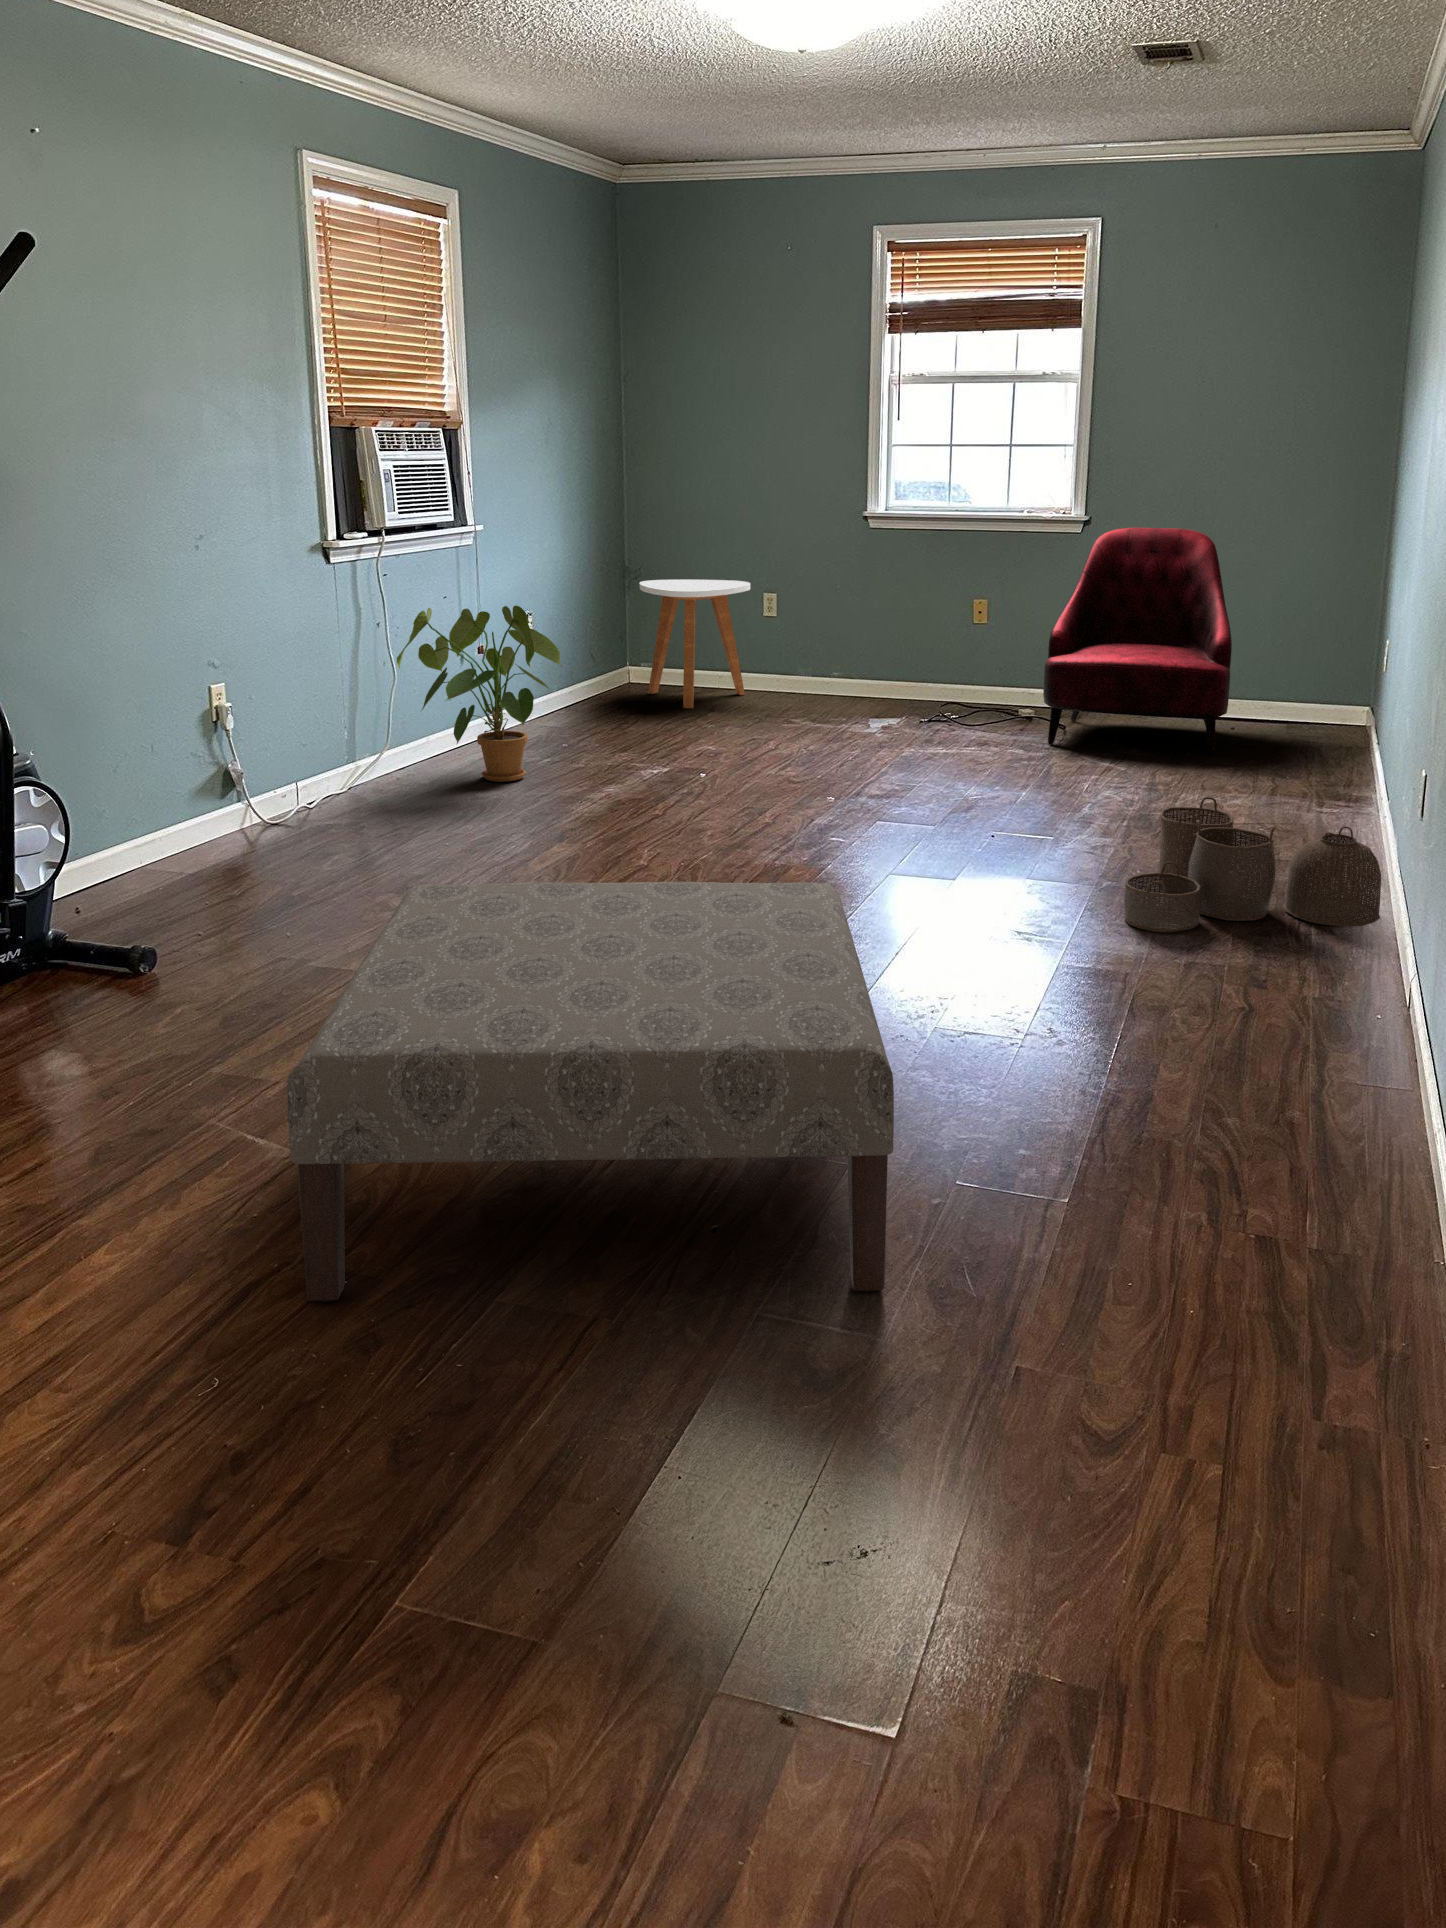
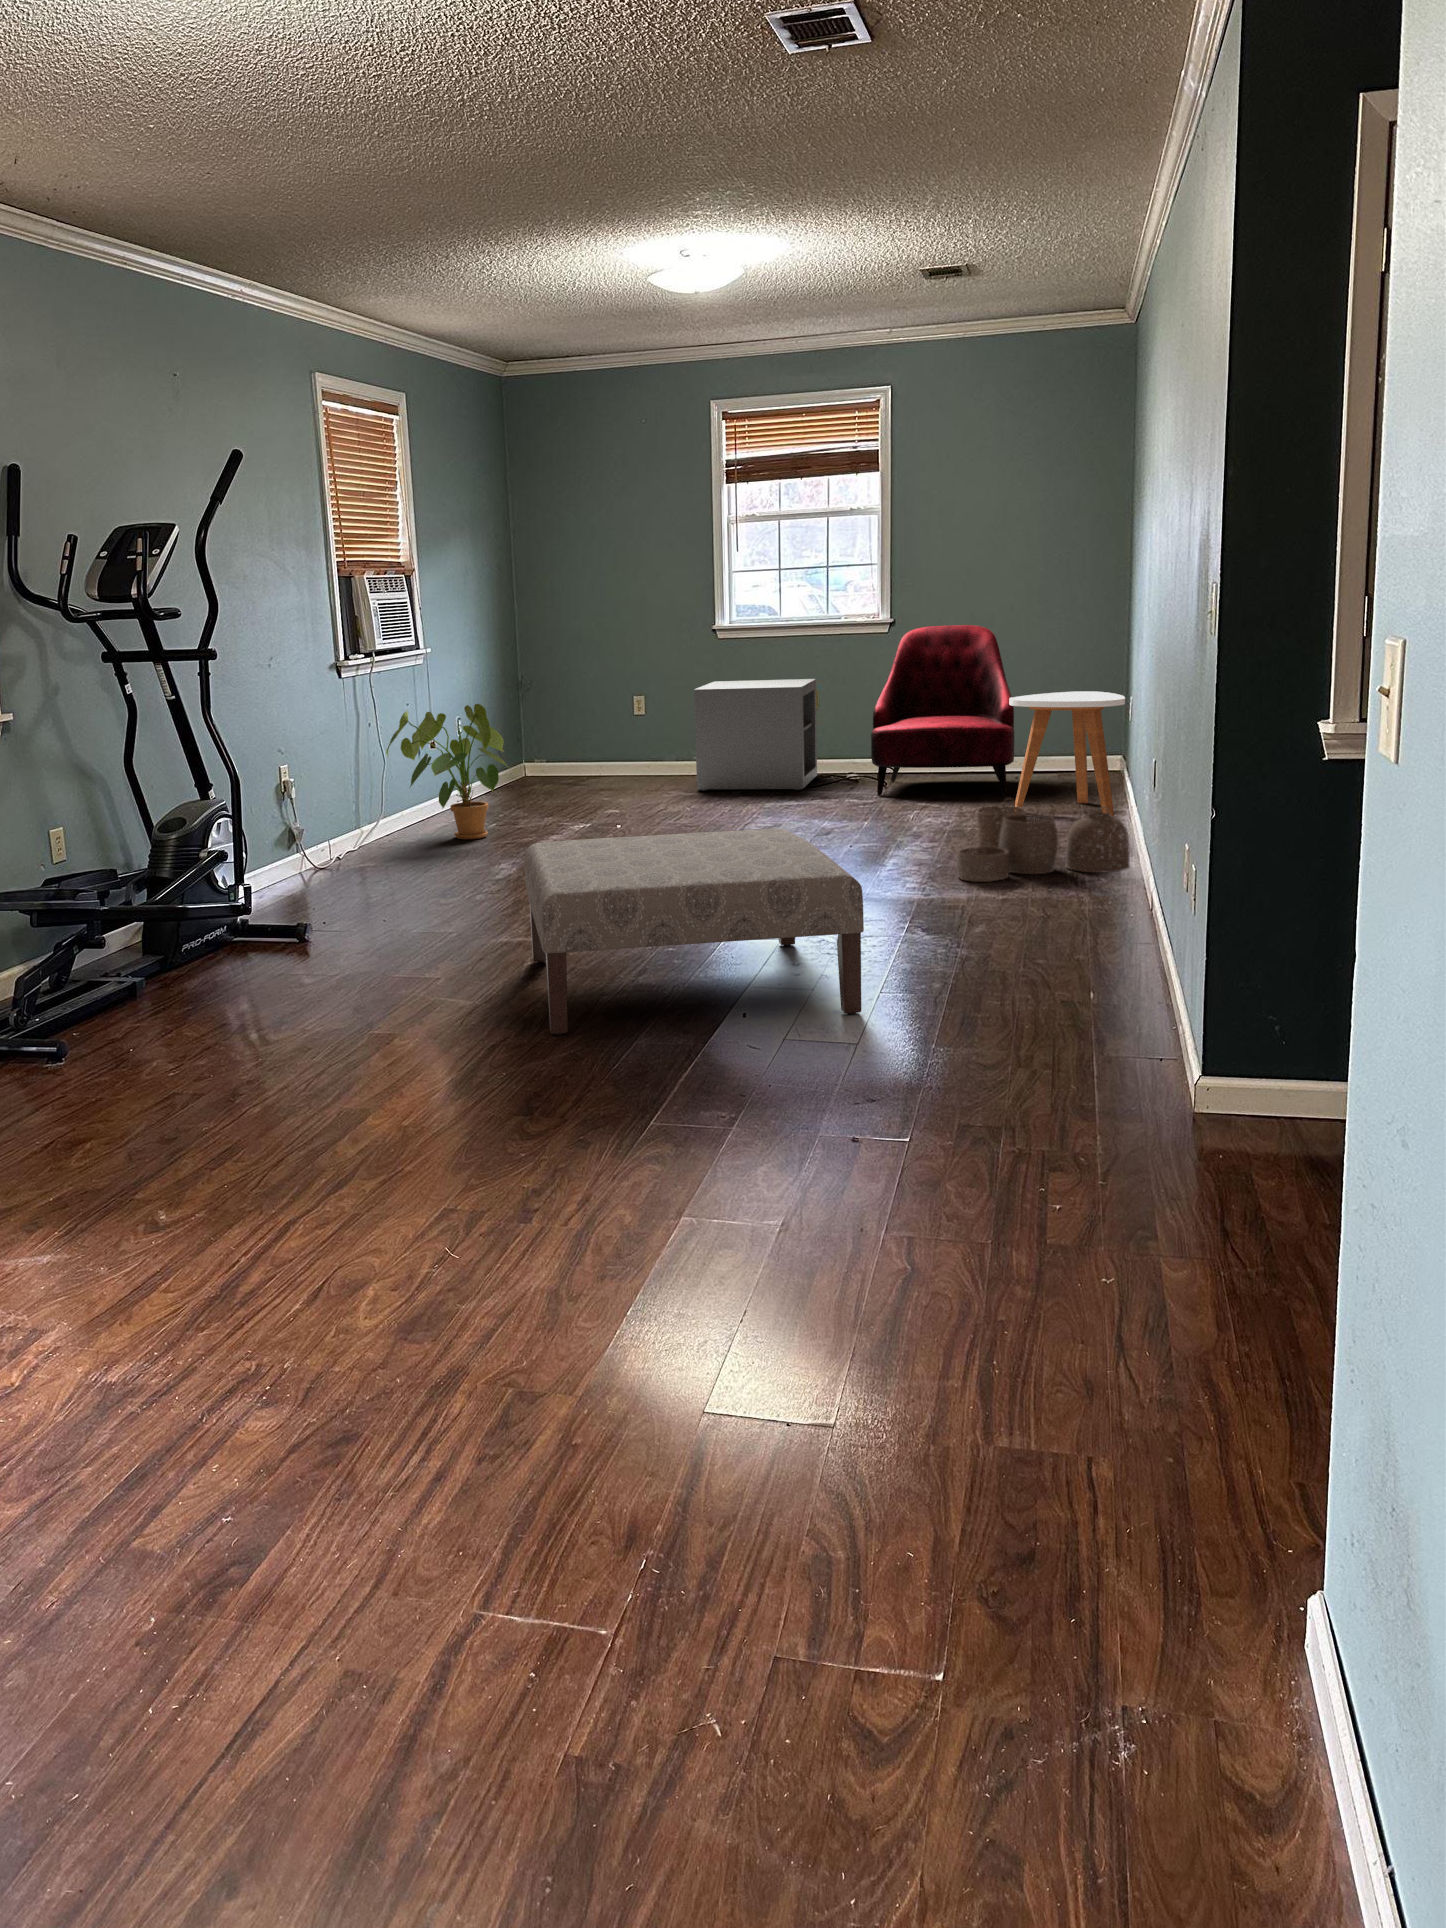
side table: present [640,580,750,708] -> present [1009,691,1125,817]
storage cabinet: none [826,580,986,727] -> present [694,679,817,790]

